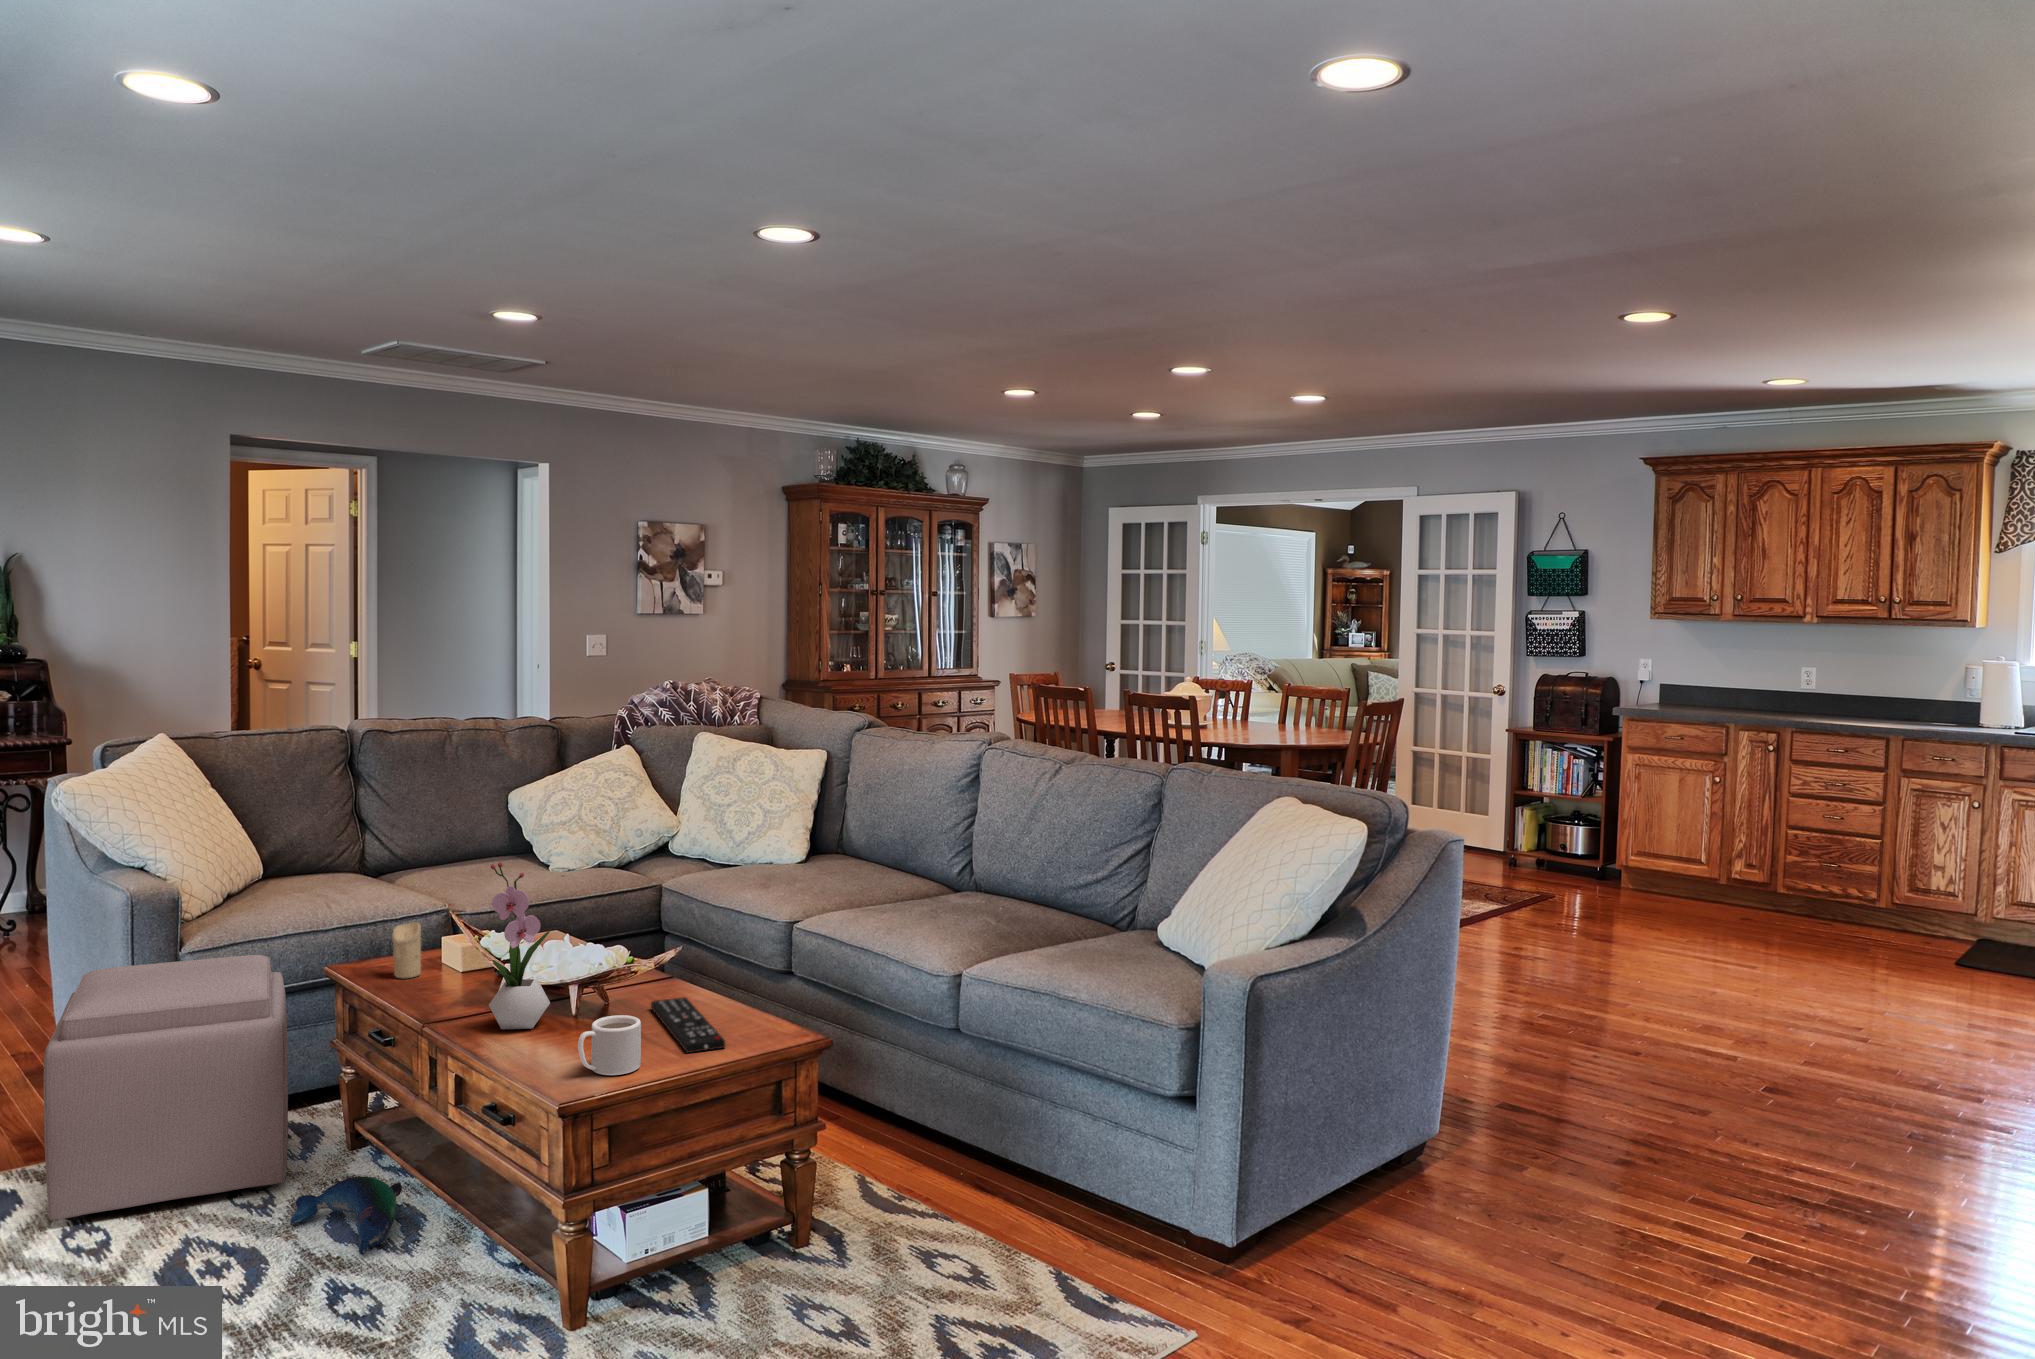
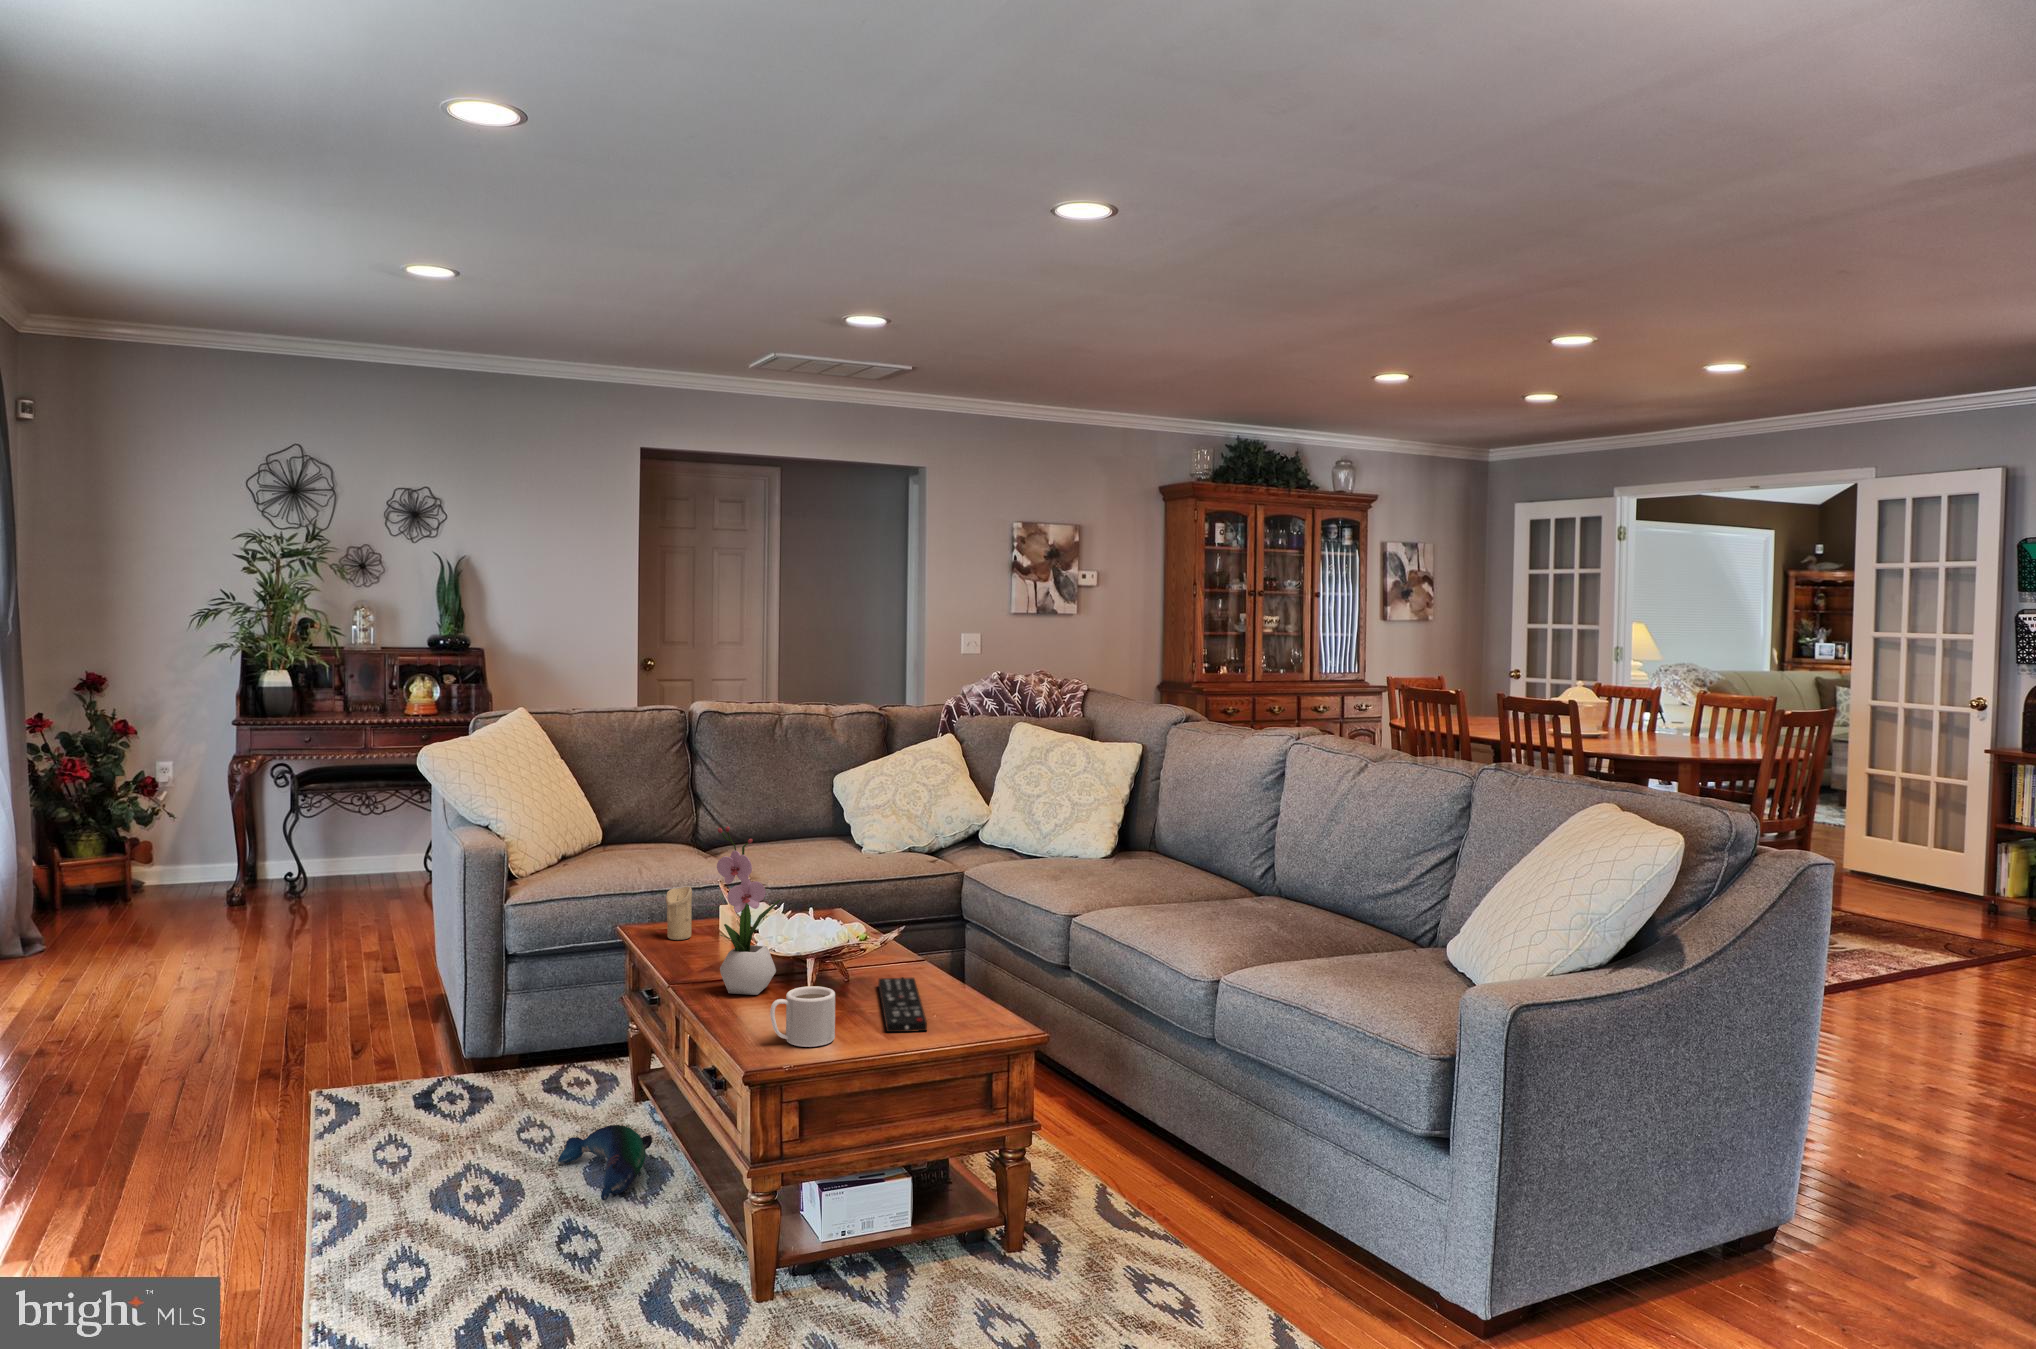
ottoman: present [44,955,288,1220] -> none [371,910,594,1136]

